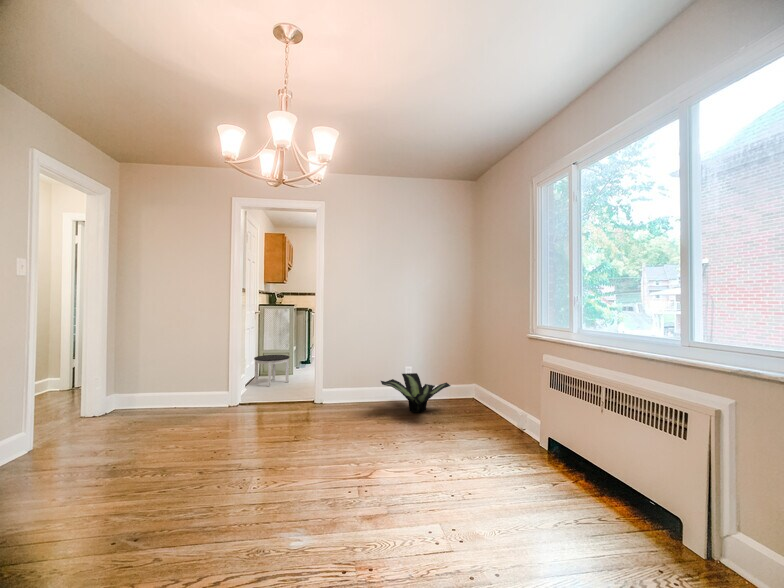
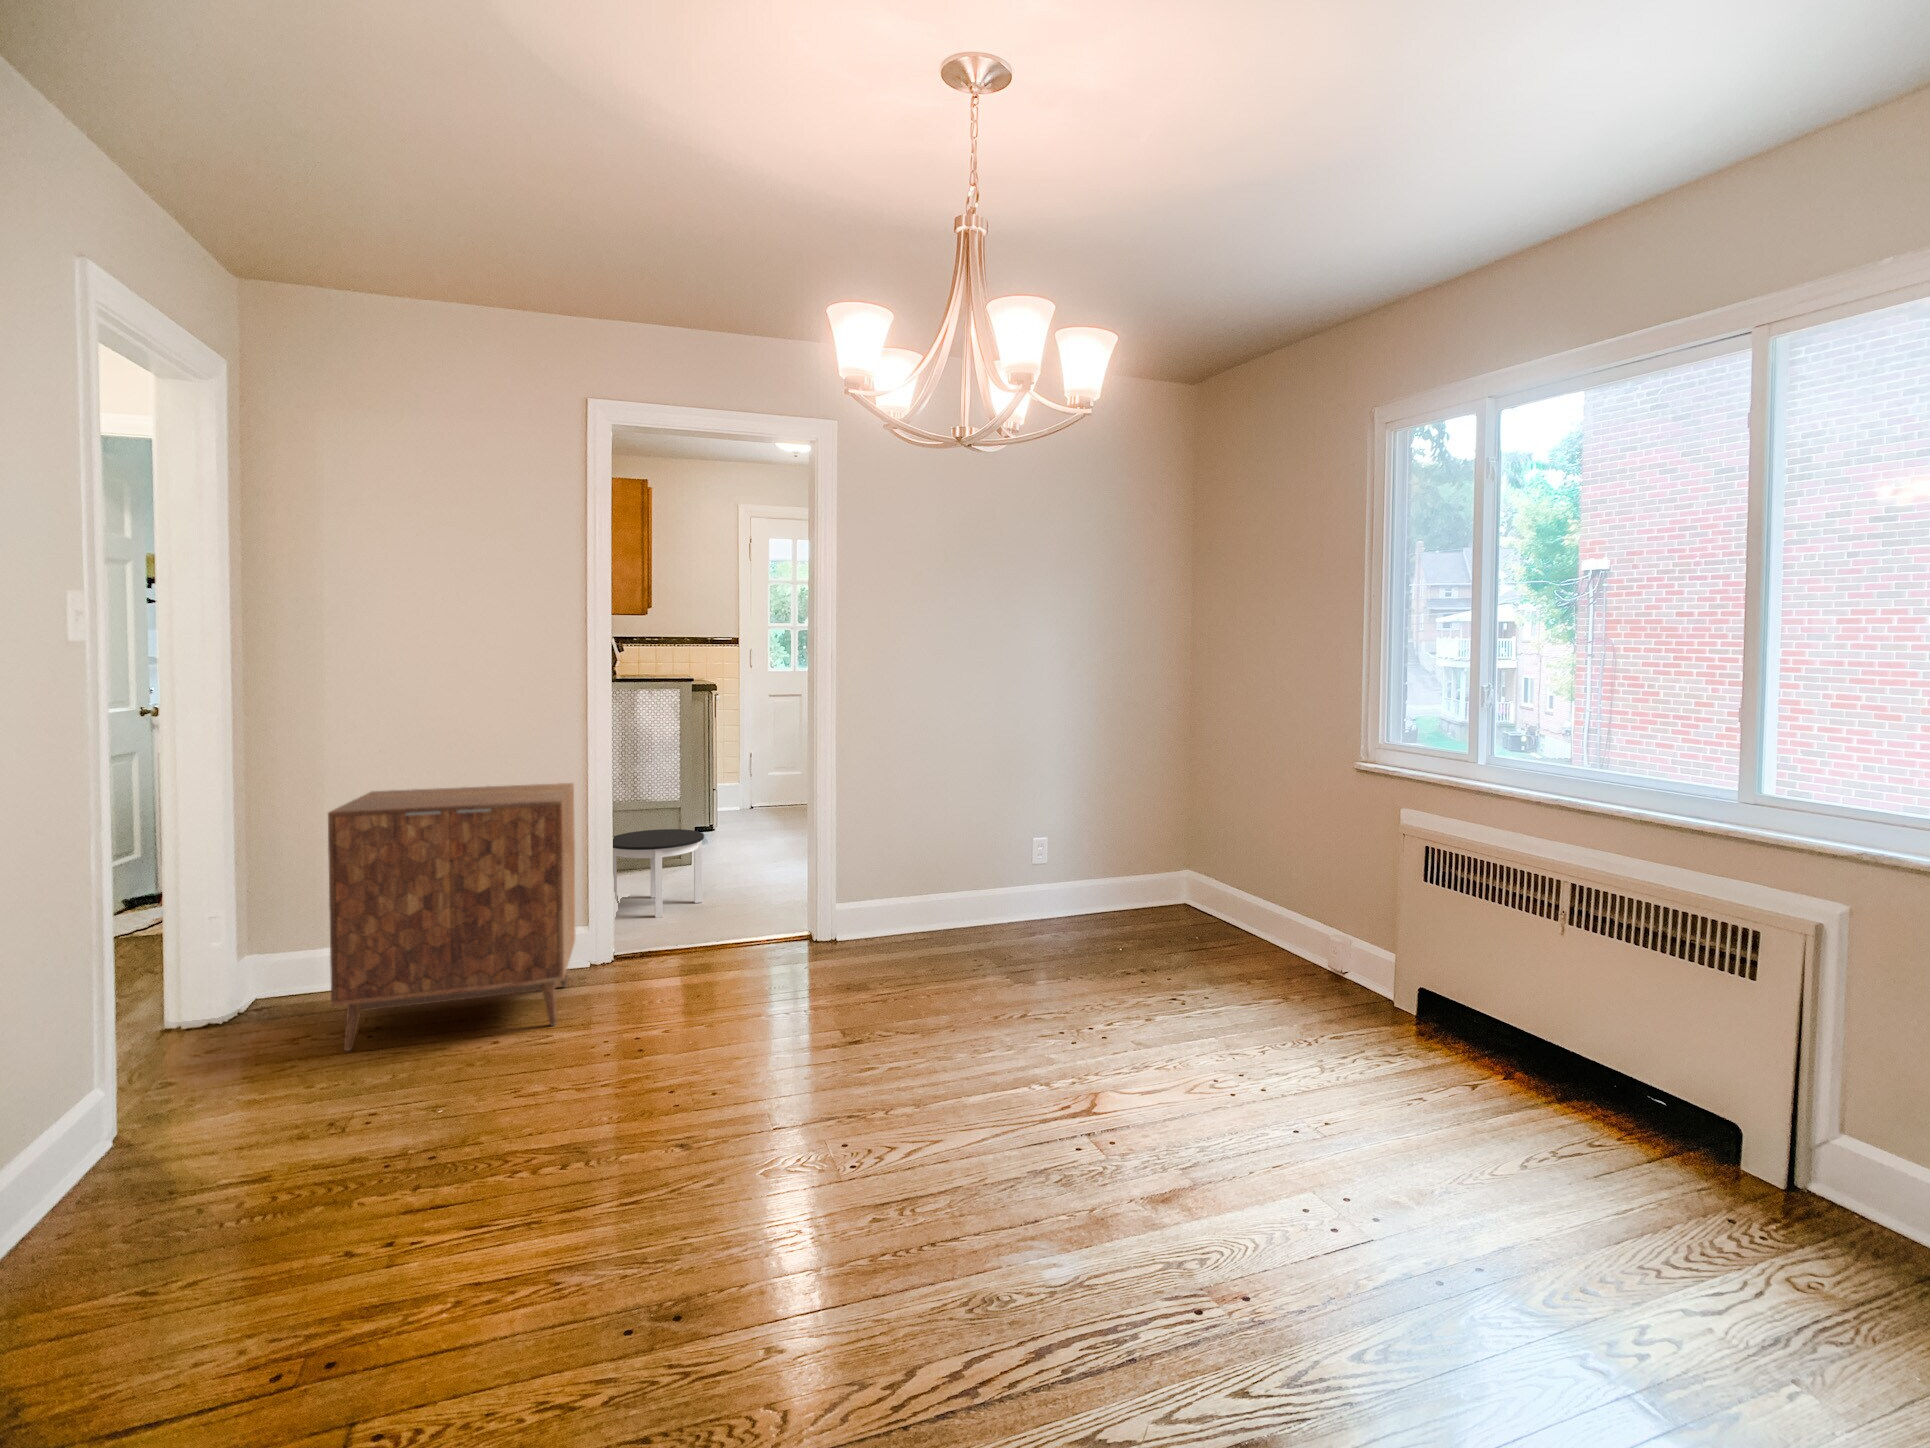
cabinet: none [126,333,223,423] -> present [328,783,575,1051]
potted plant: present [381,373,450,413] -> none [1001,863,1166,961]

